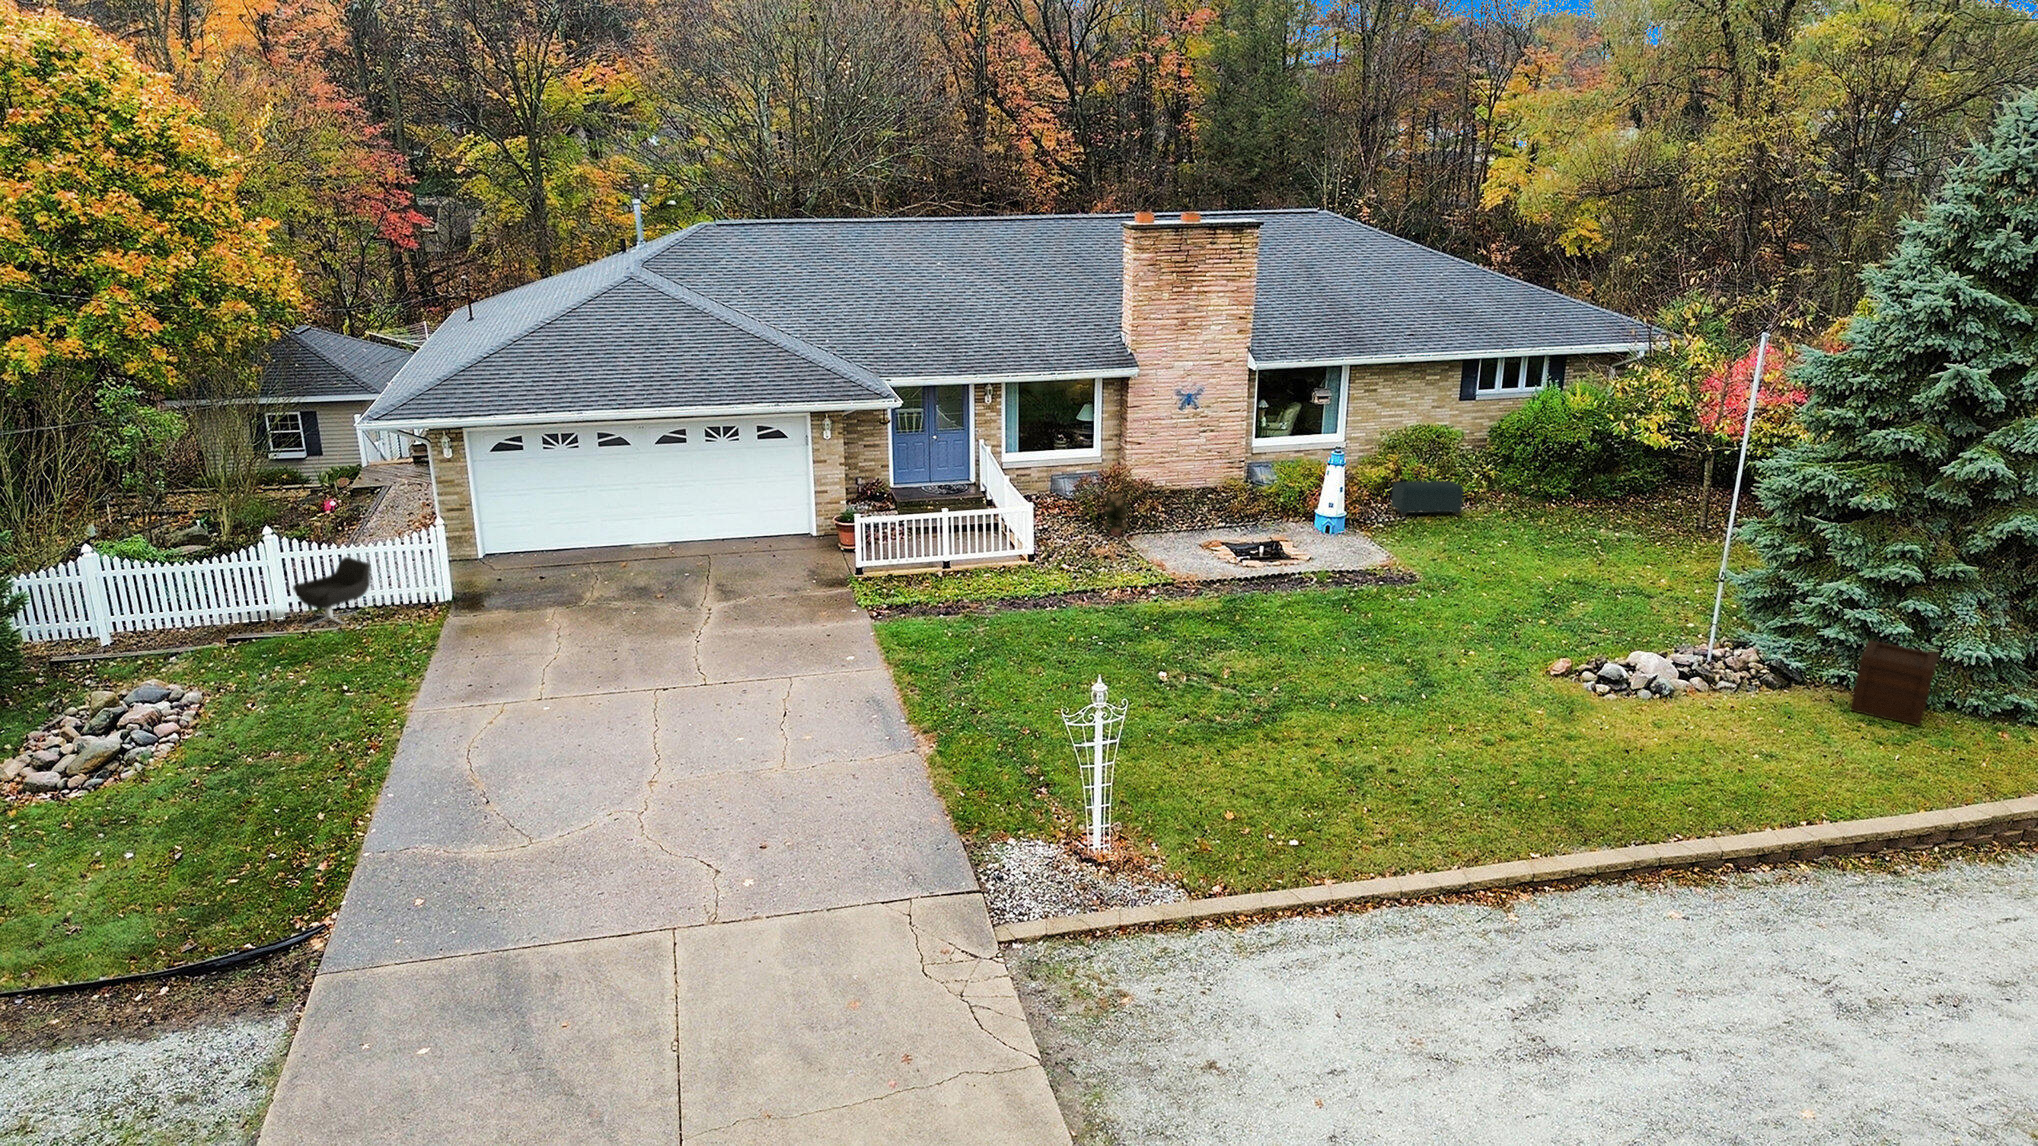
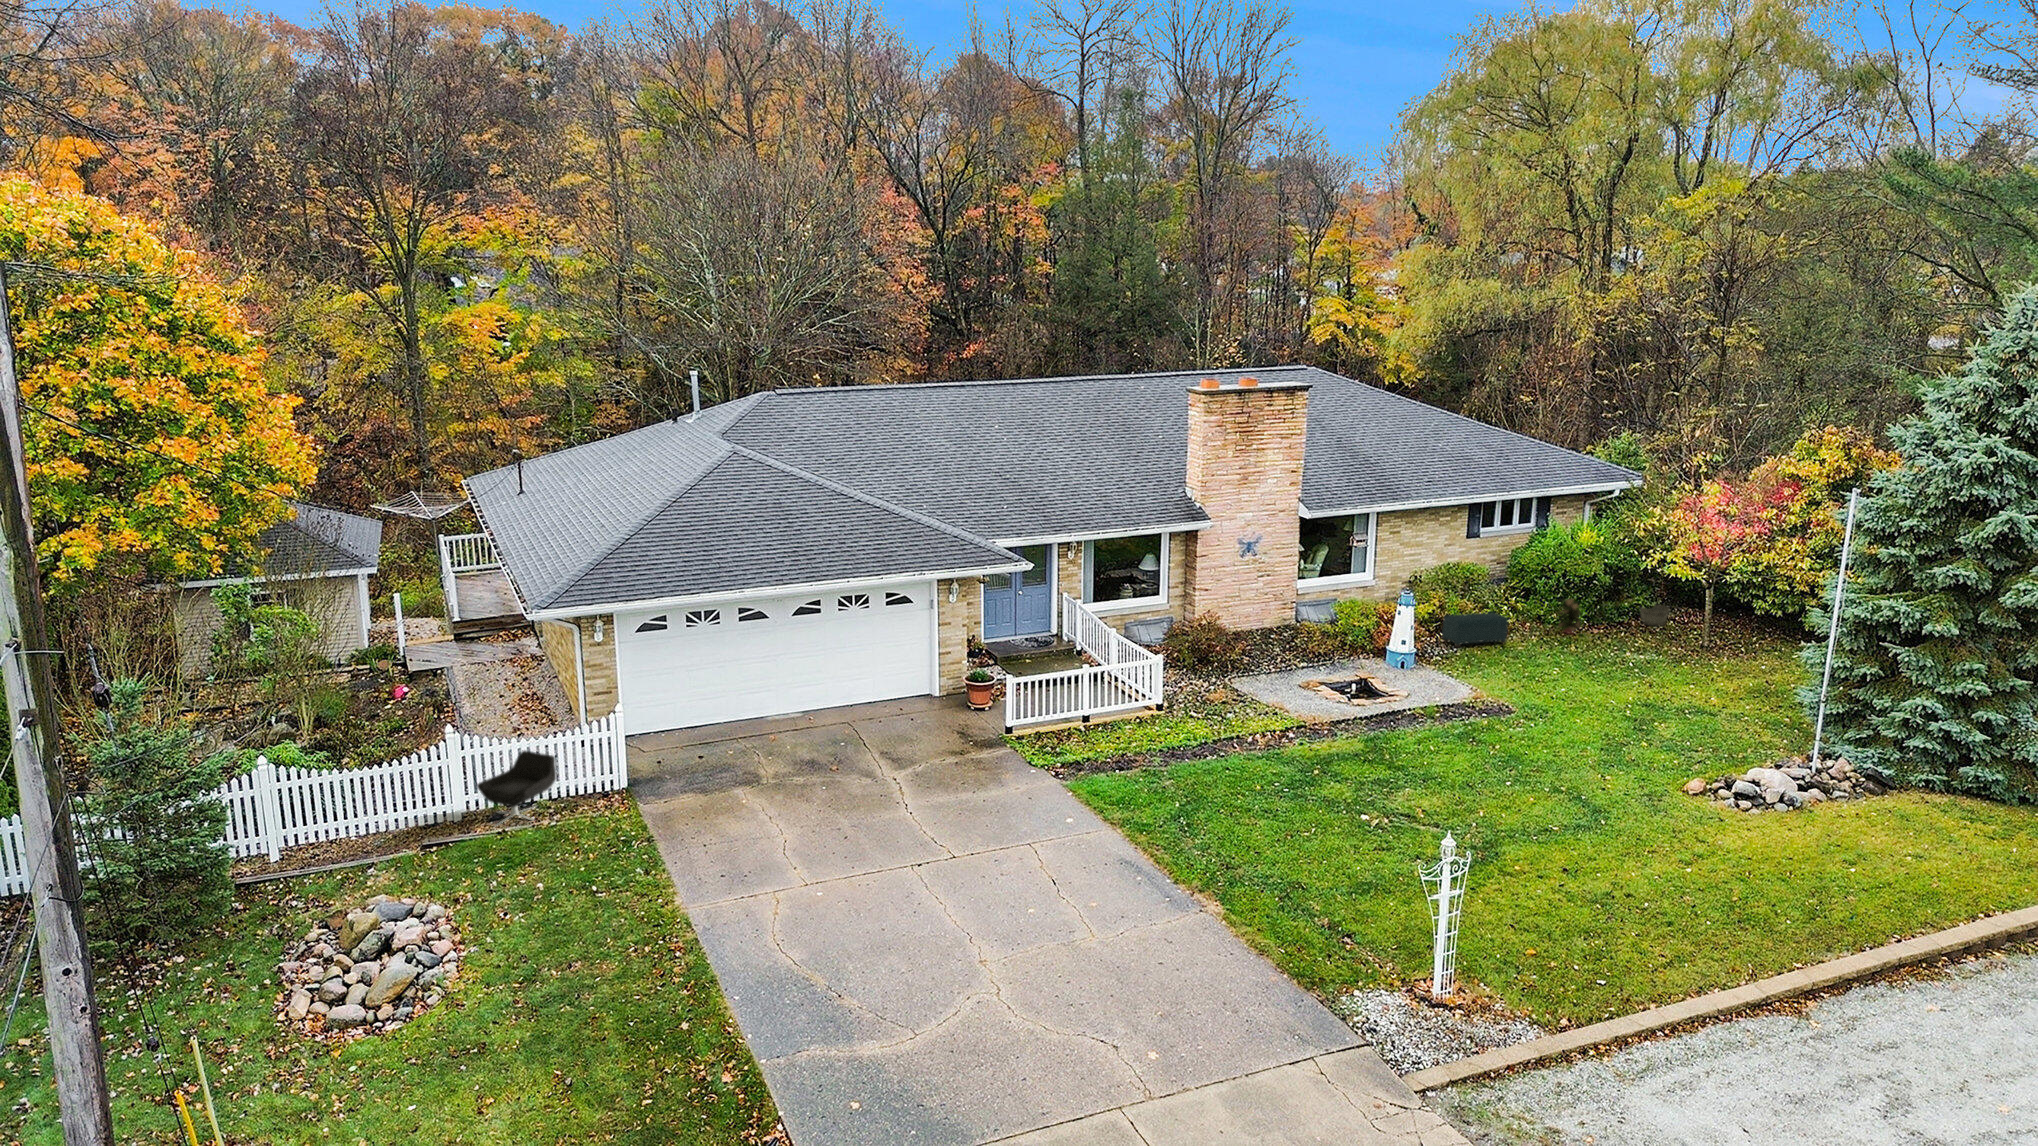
wooden bucket: none [1633,478,1667,506] -> present [1640,604,1670,626]
decorative plant: present [1104,494,1129,536] -> present [1558,599,1582,634]
wooden crate: present [1849,641,1938,726] -> none [1943,748,2022,821]

